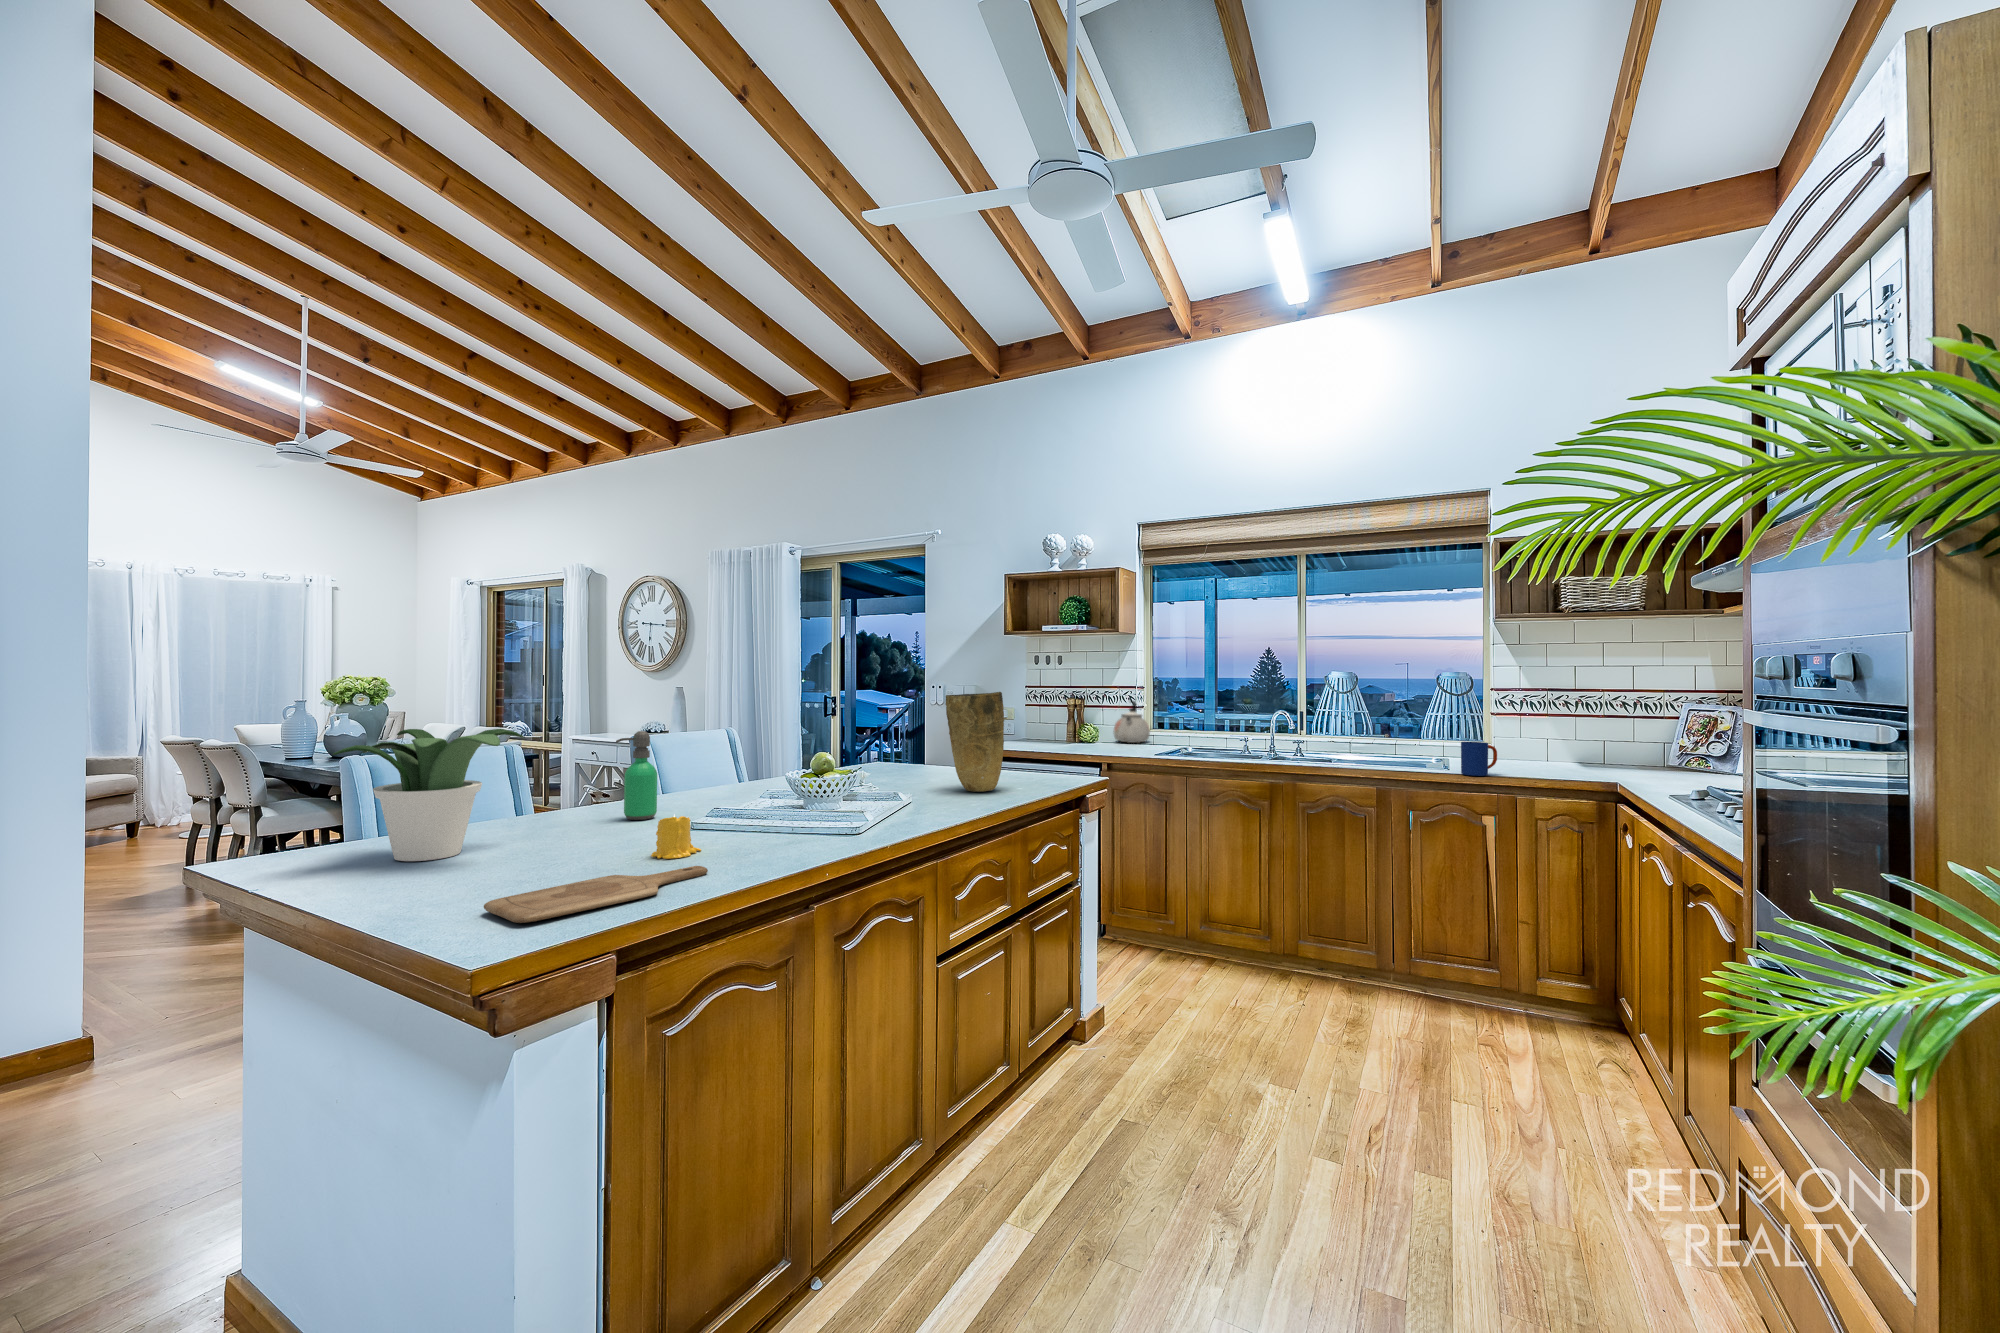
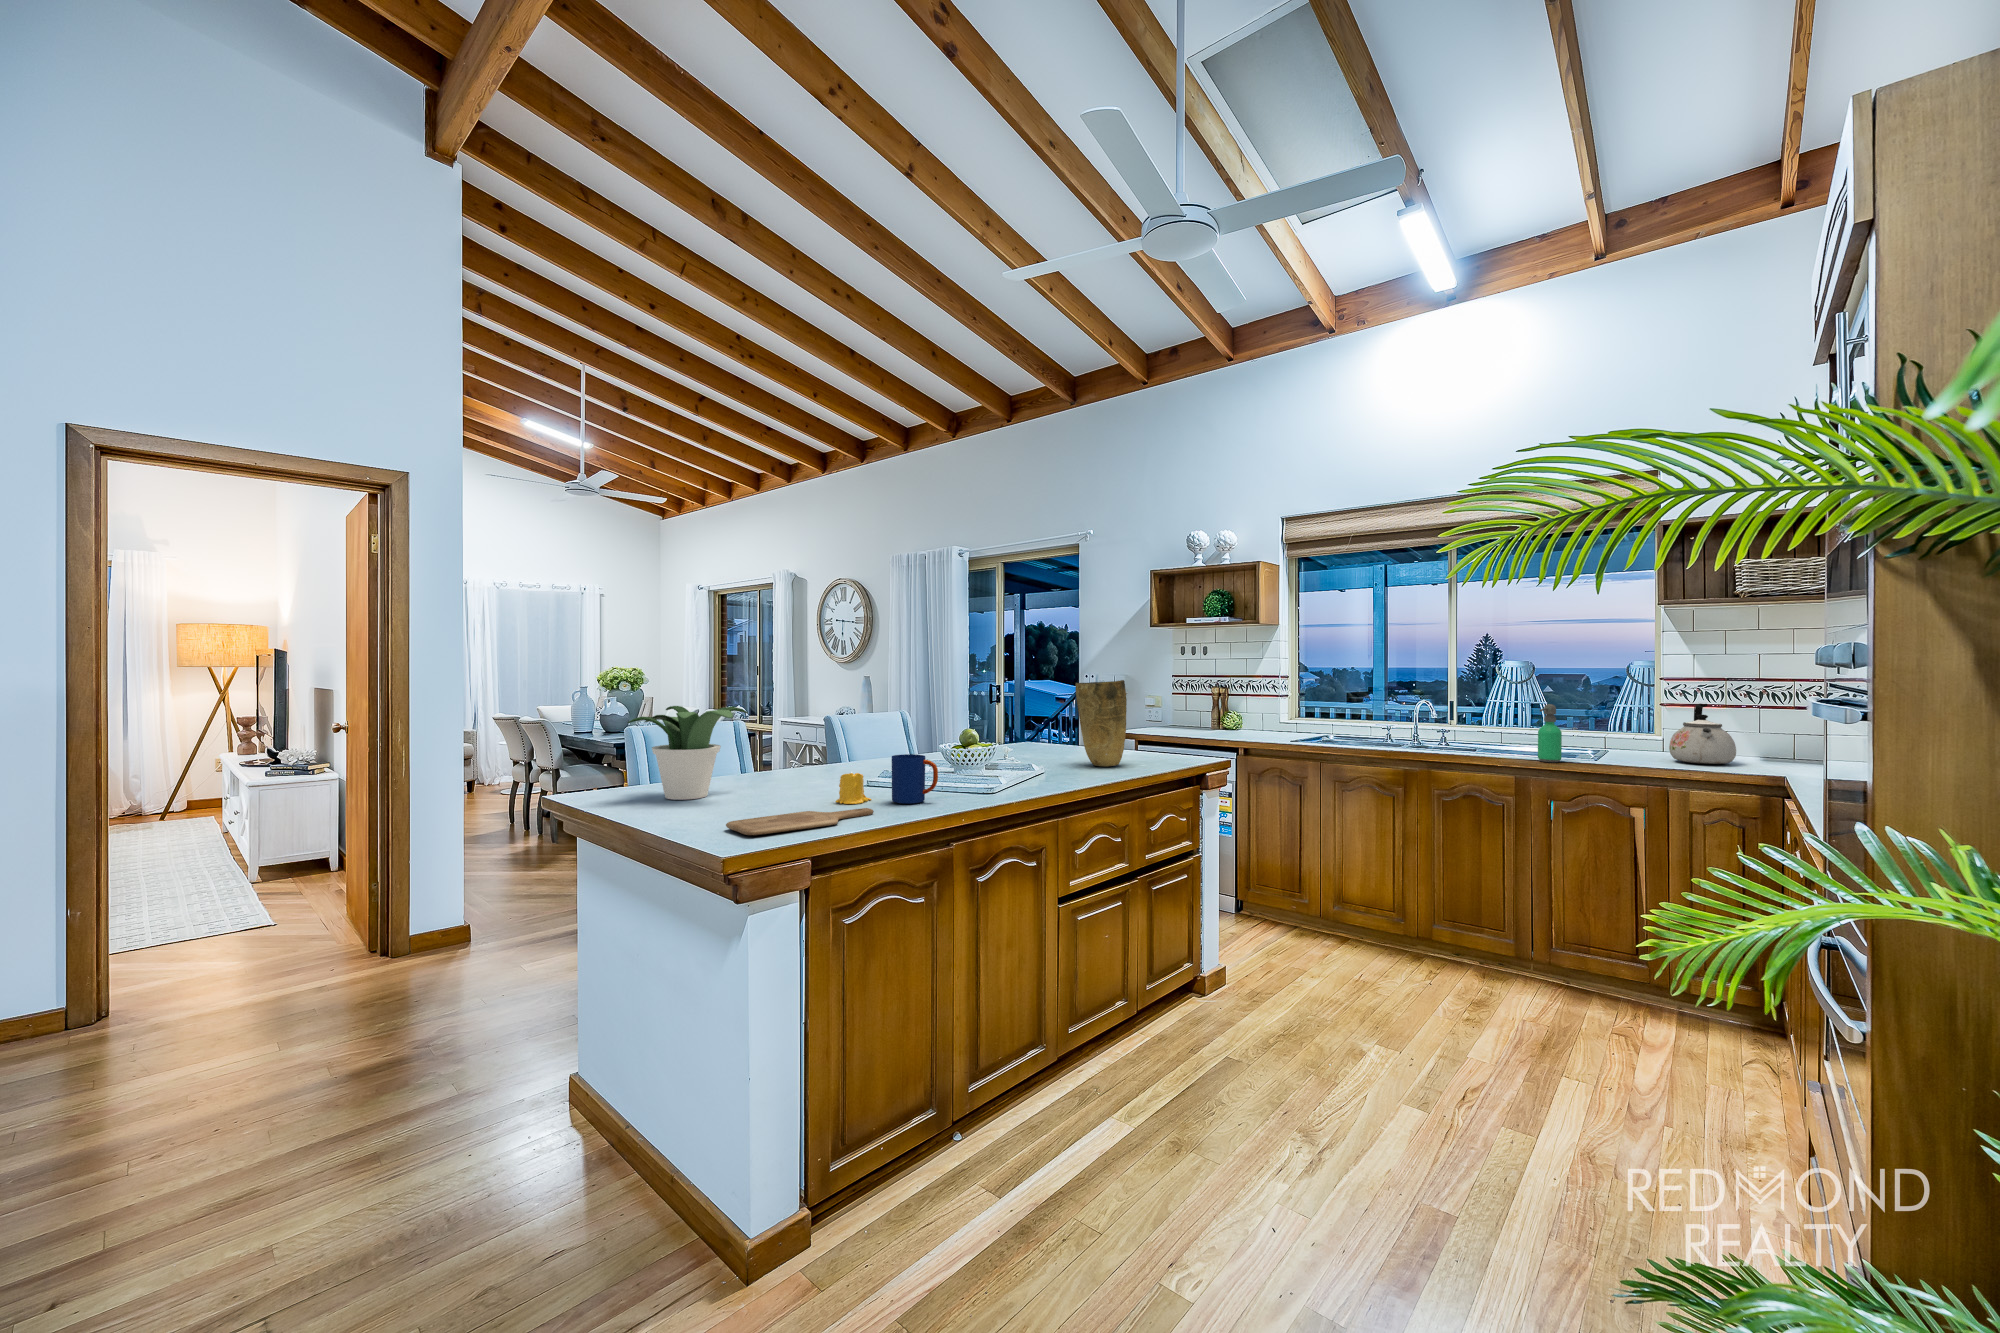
kettle: present [1114,701,1150,743] -> present [1669,704,1736,764]
soap dispenser: present [616,731,657,820] -> present [1538,704,1562,762]
mug: present [1461,742,1497,776] -> present [892,754,938,804]

